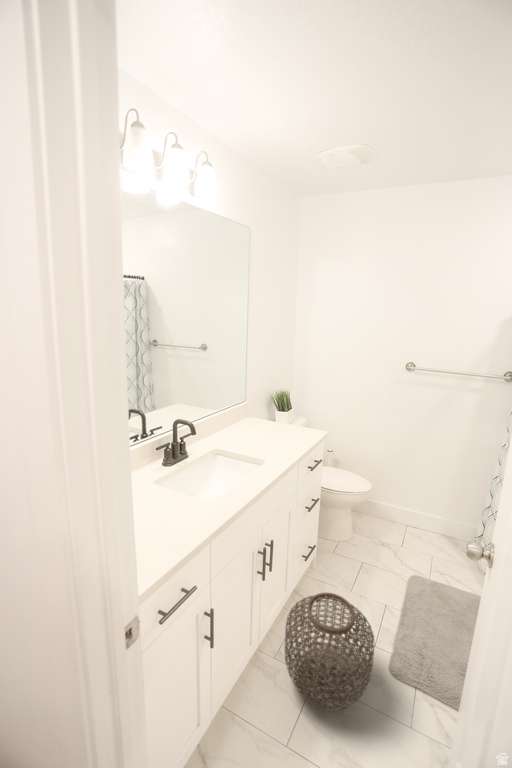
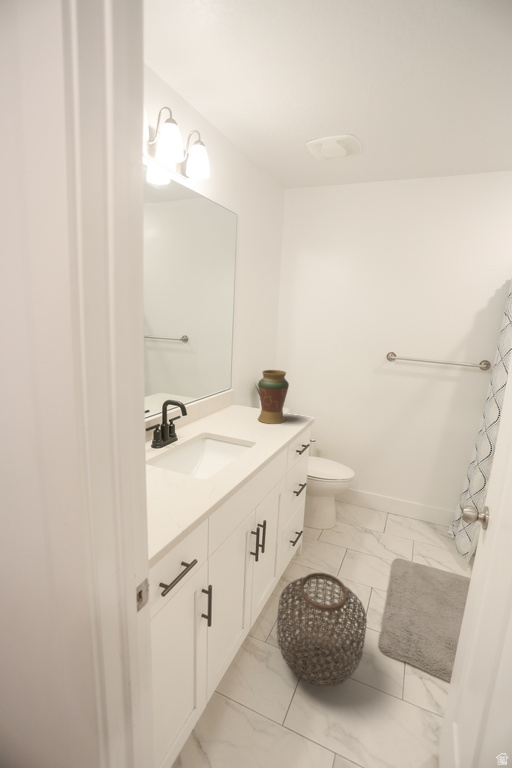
decorative vase: none [270,385,301,439] -> present [258,370,289,424]

